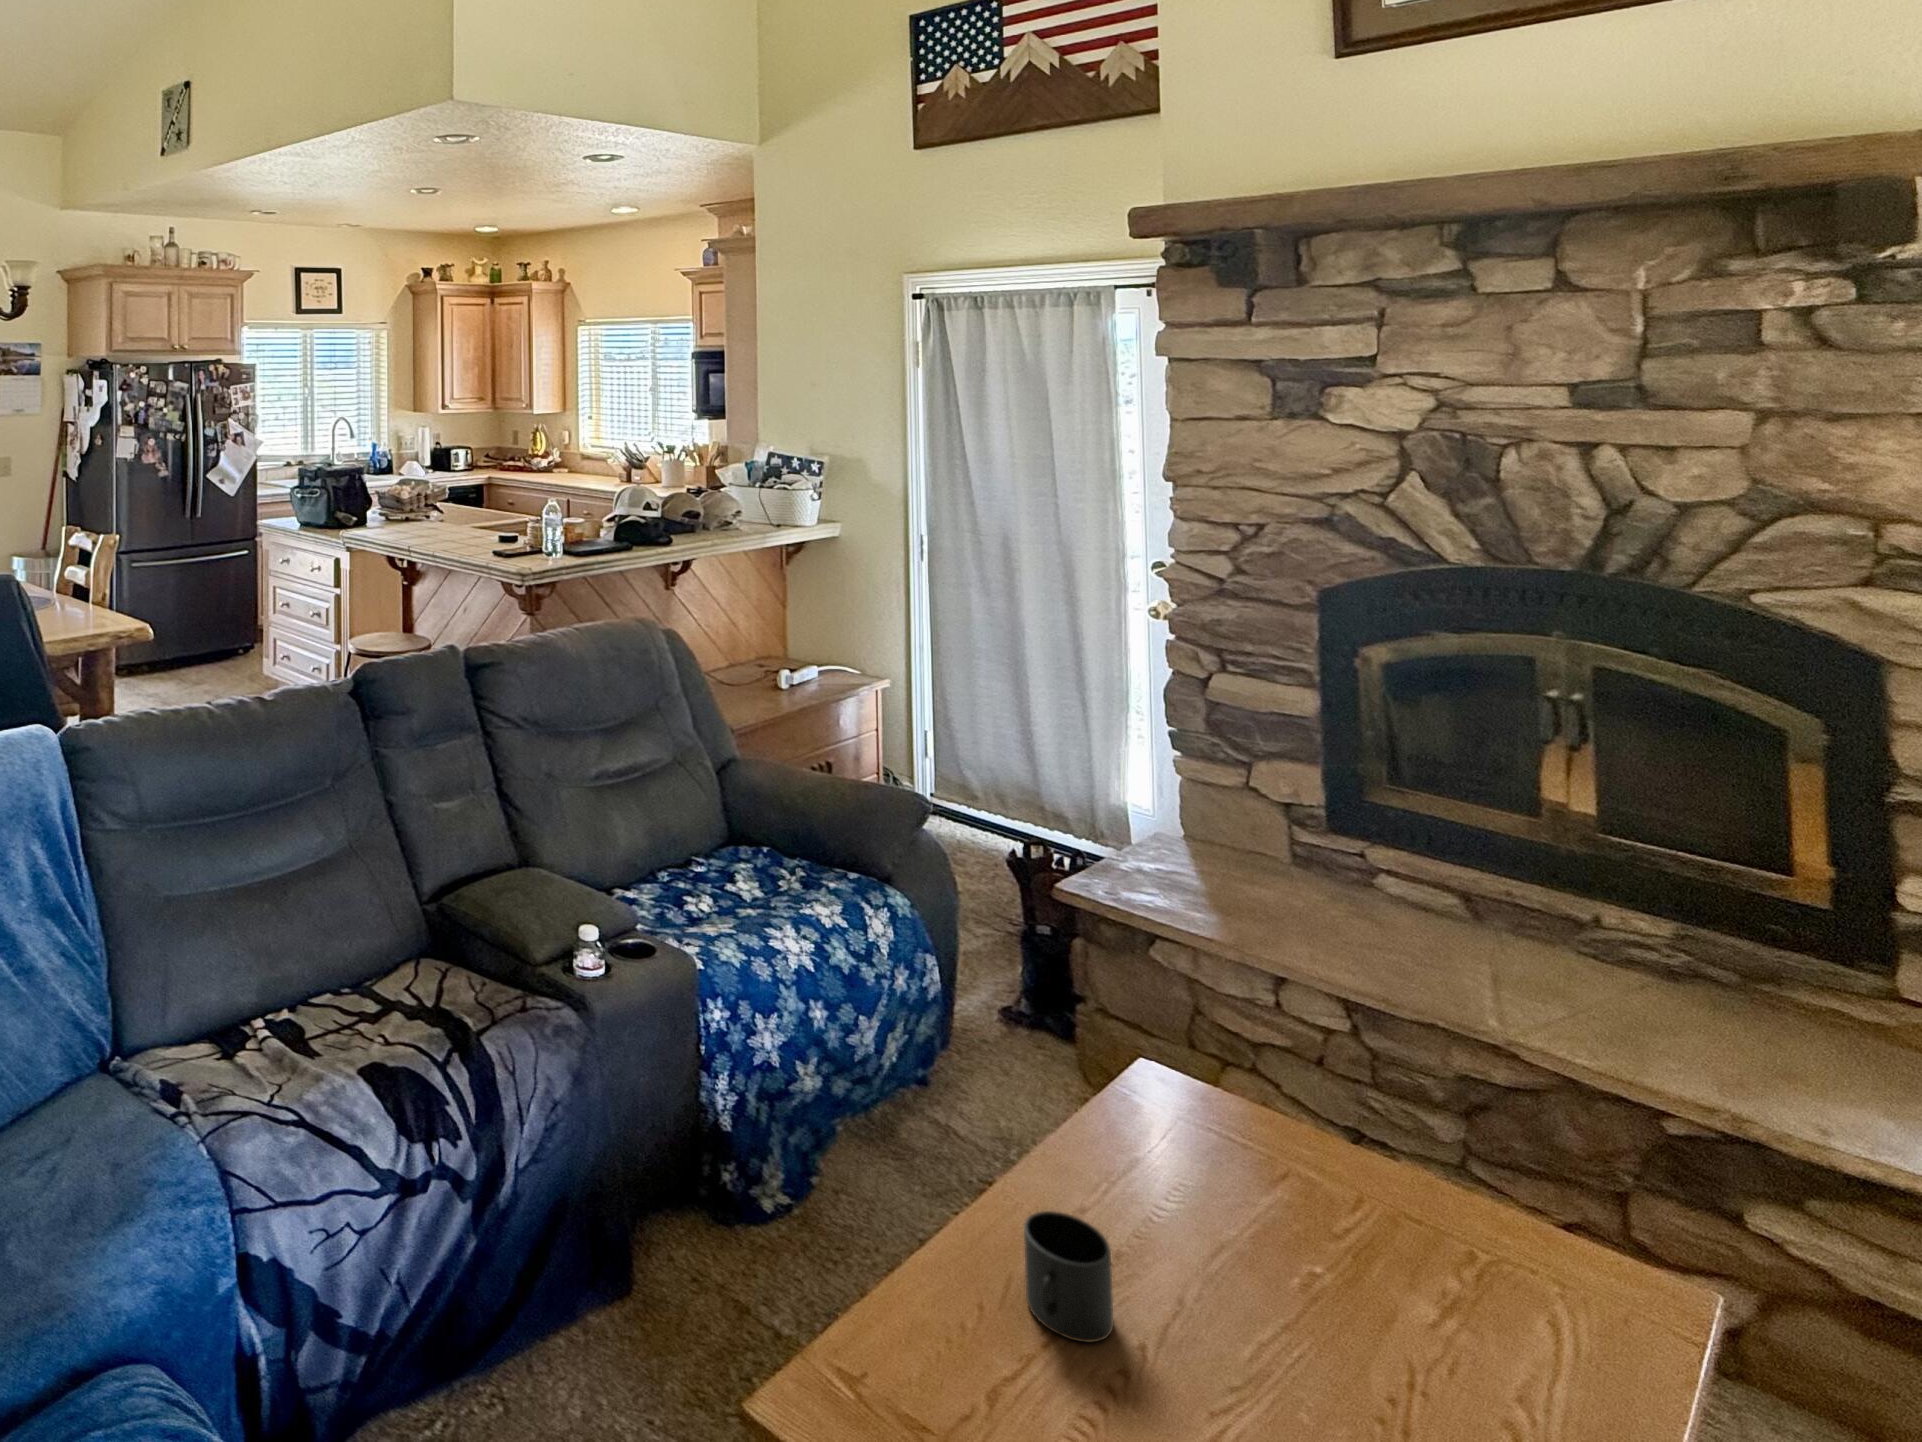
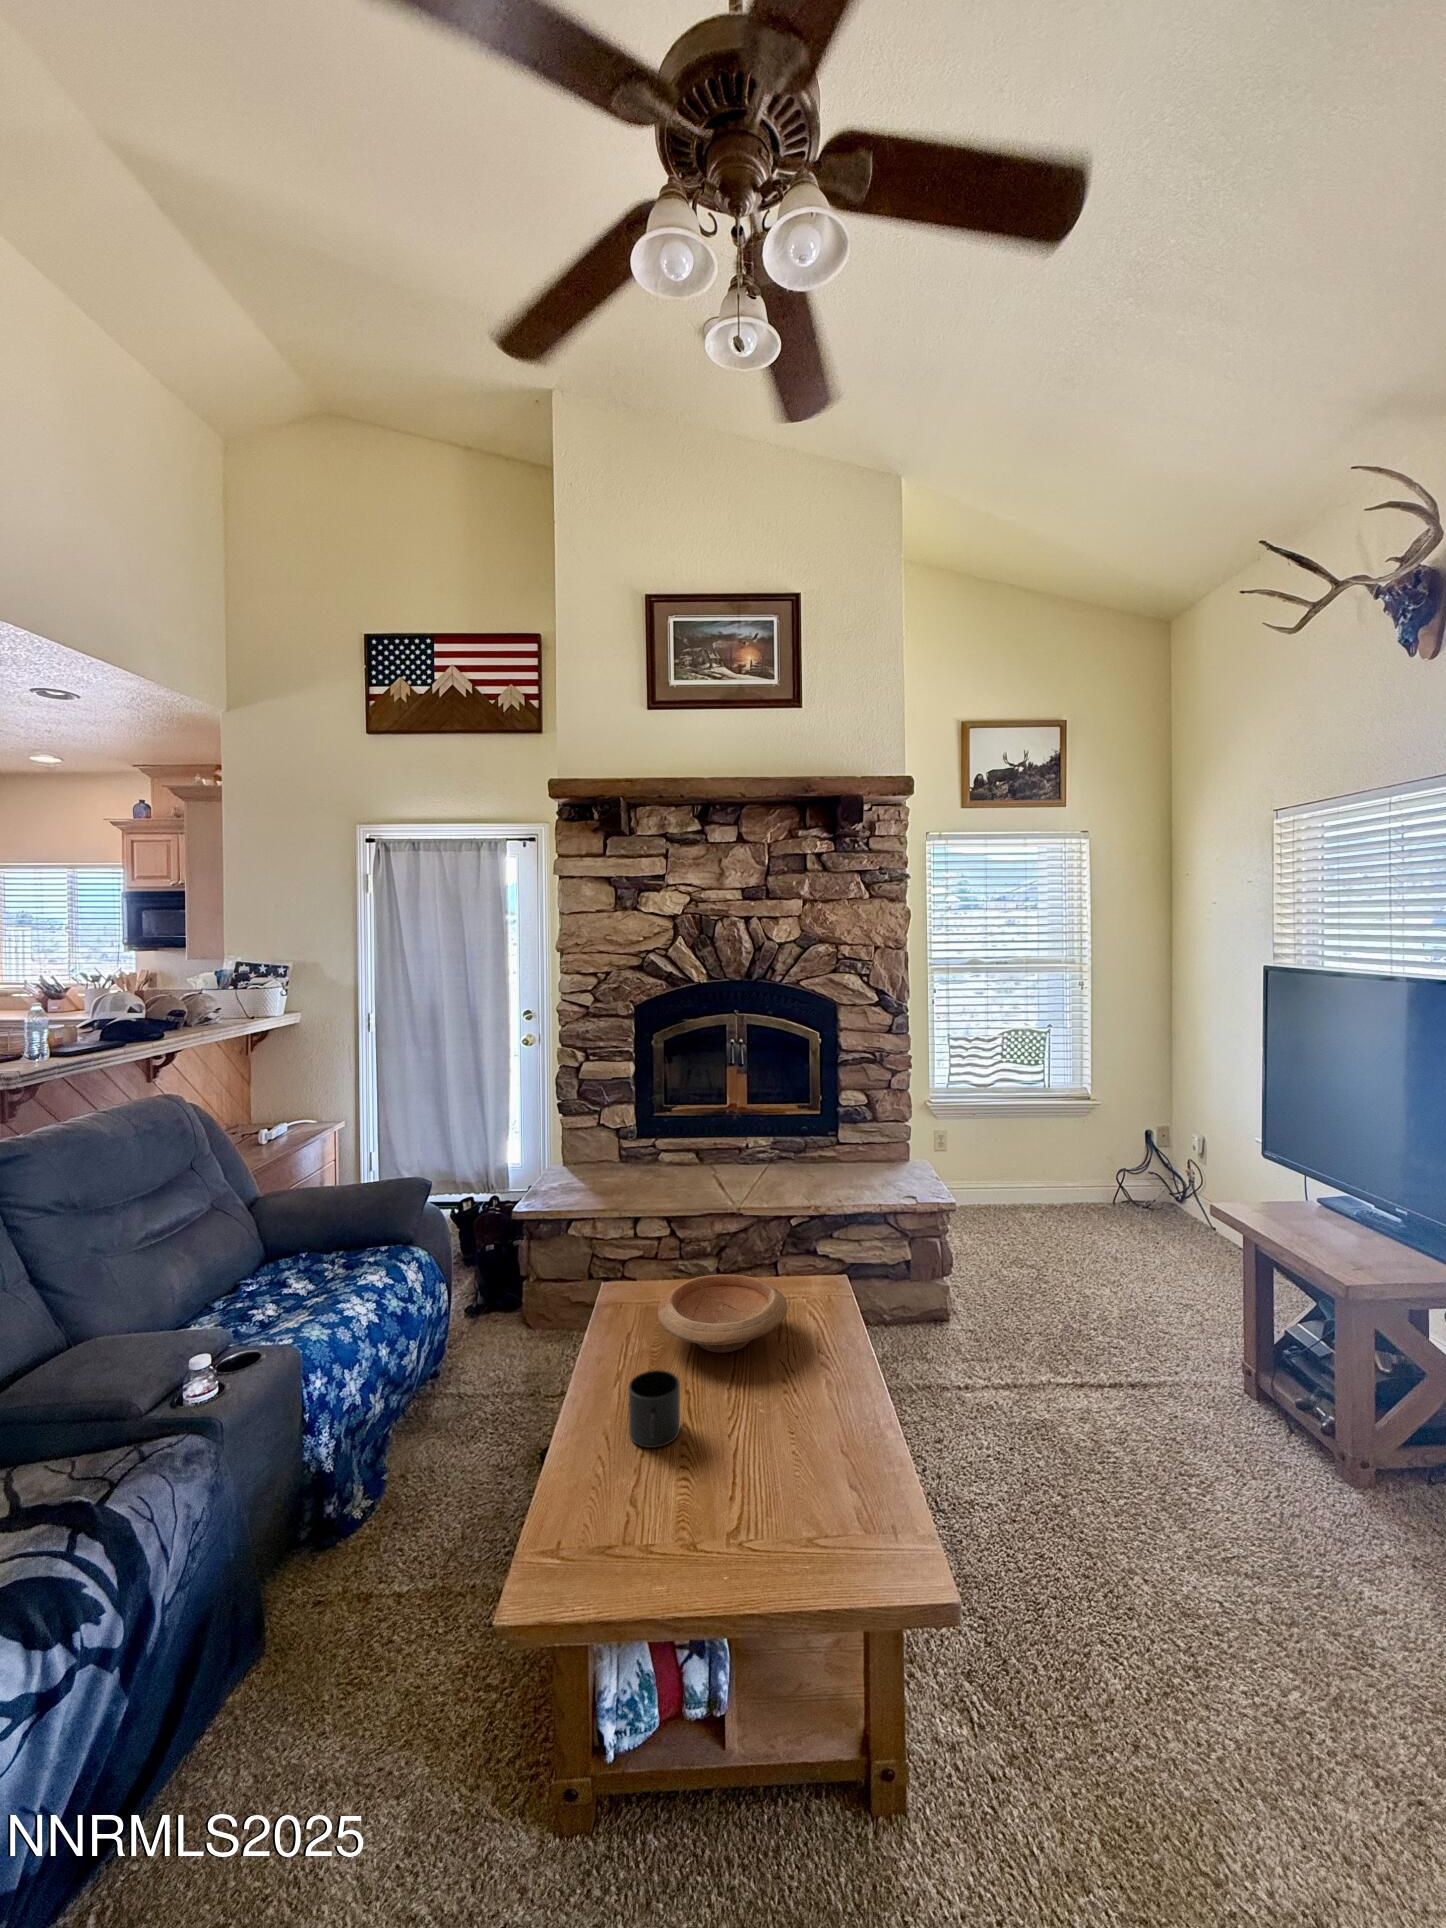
wooden bowl: none [1153,1118,1433,1284] -> present [657,1275,787,1353]

